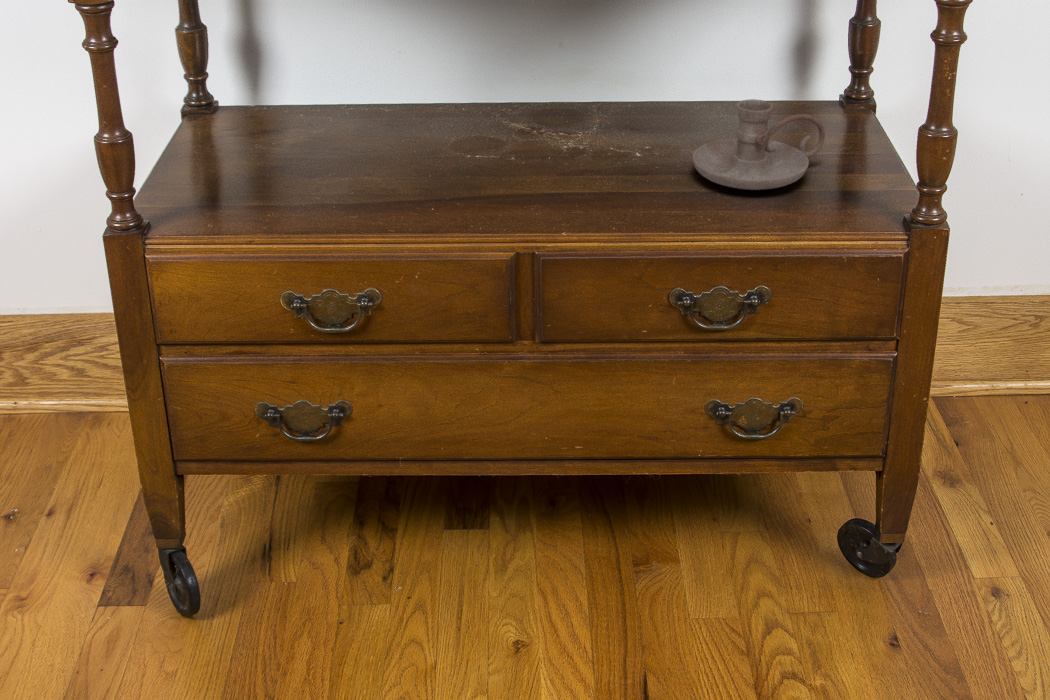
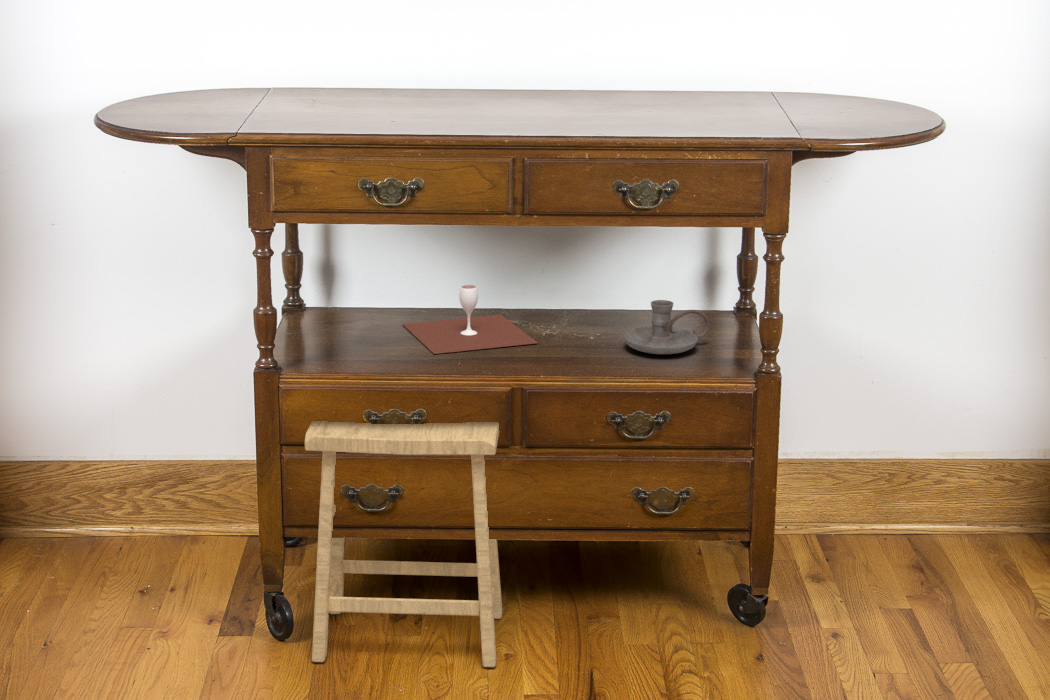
wine glass: none [353,77,557,194] -> present [403,285,538,354]
footstool: none [181,275,510,666] -> present [305,421,502,667]

